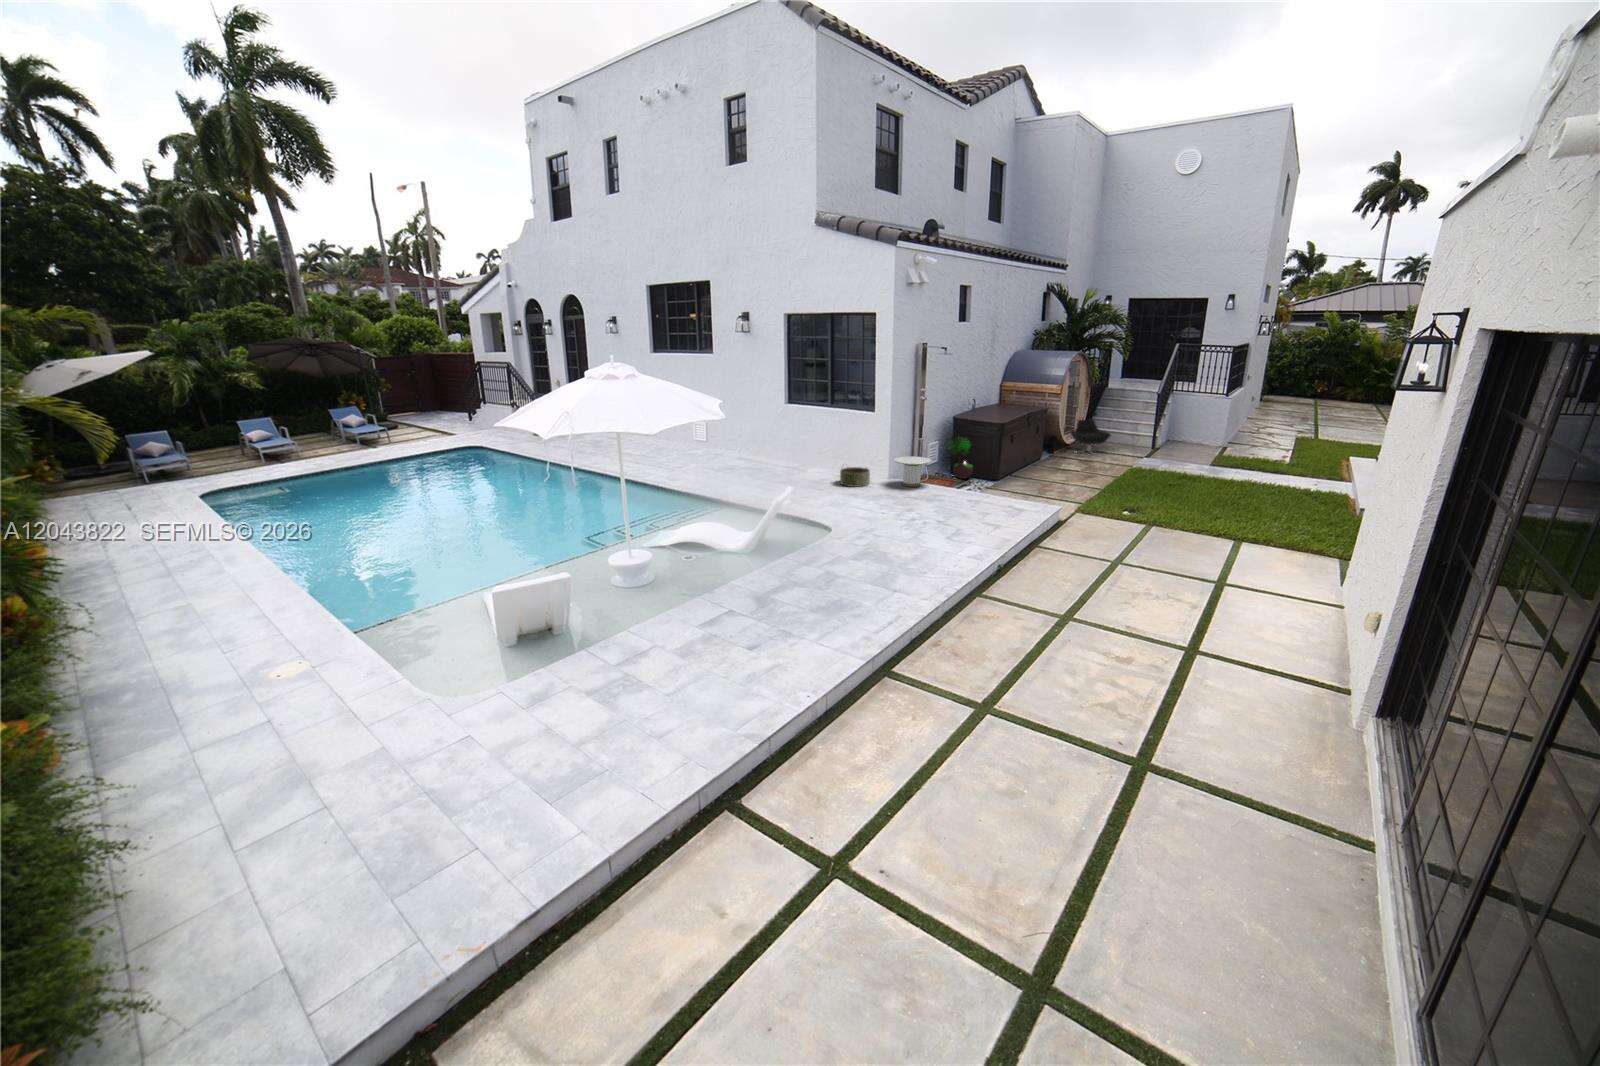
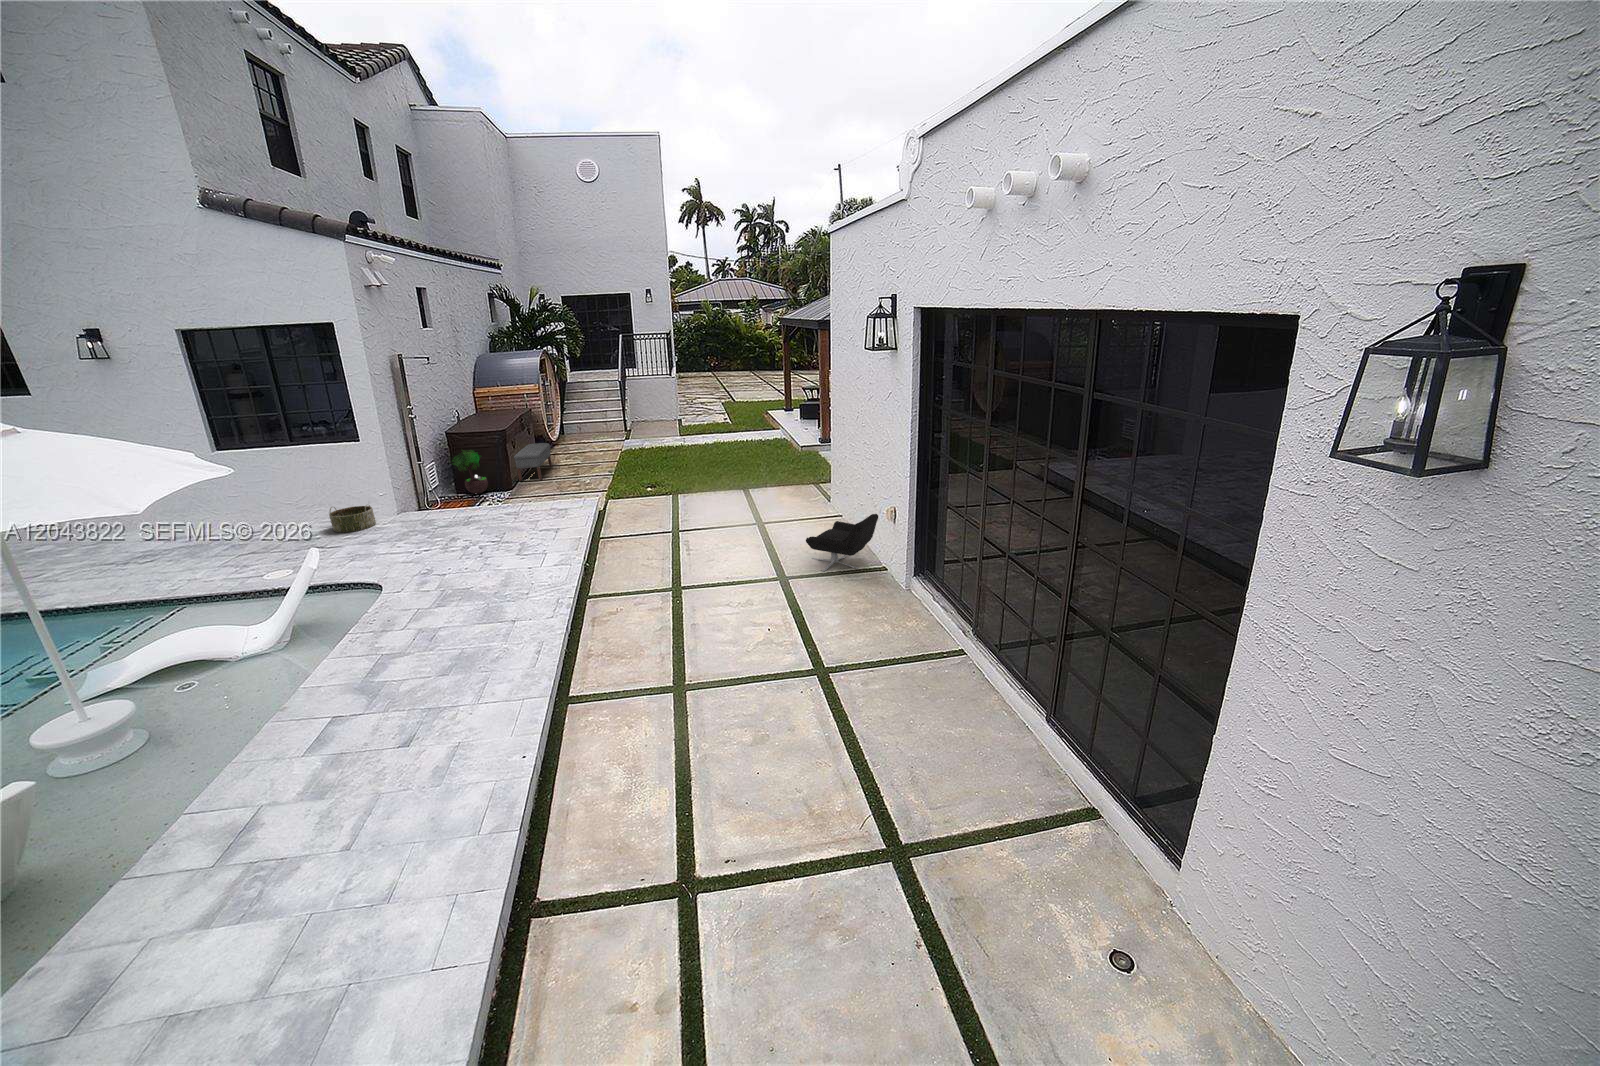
lounge chair: present [1071,419,1111,451] -> present [806,514,878,572]
bench: none [1005,442,1049,478] -> present [514,443,552,481]
side table: present [894,456,932,487] -> none [401,479,449,515]

